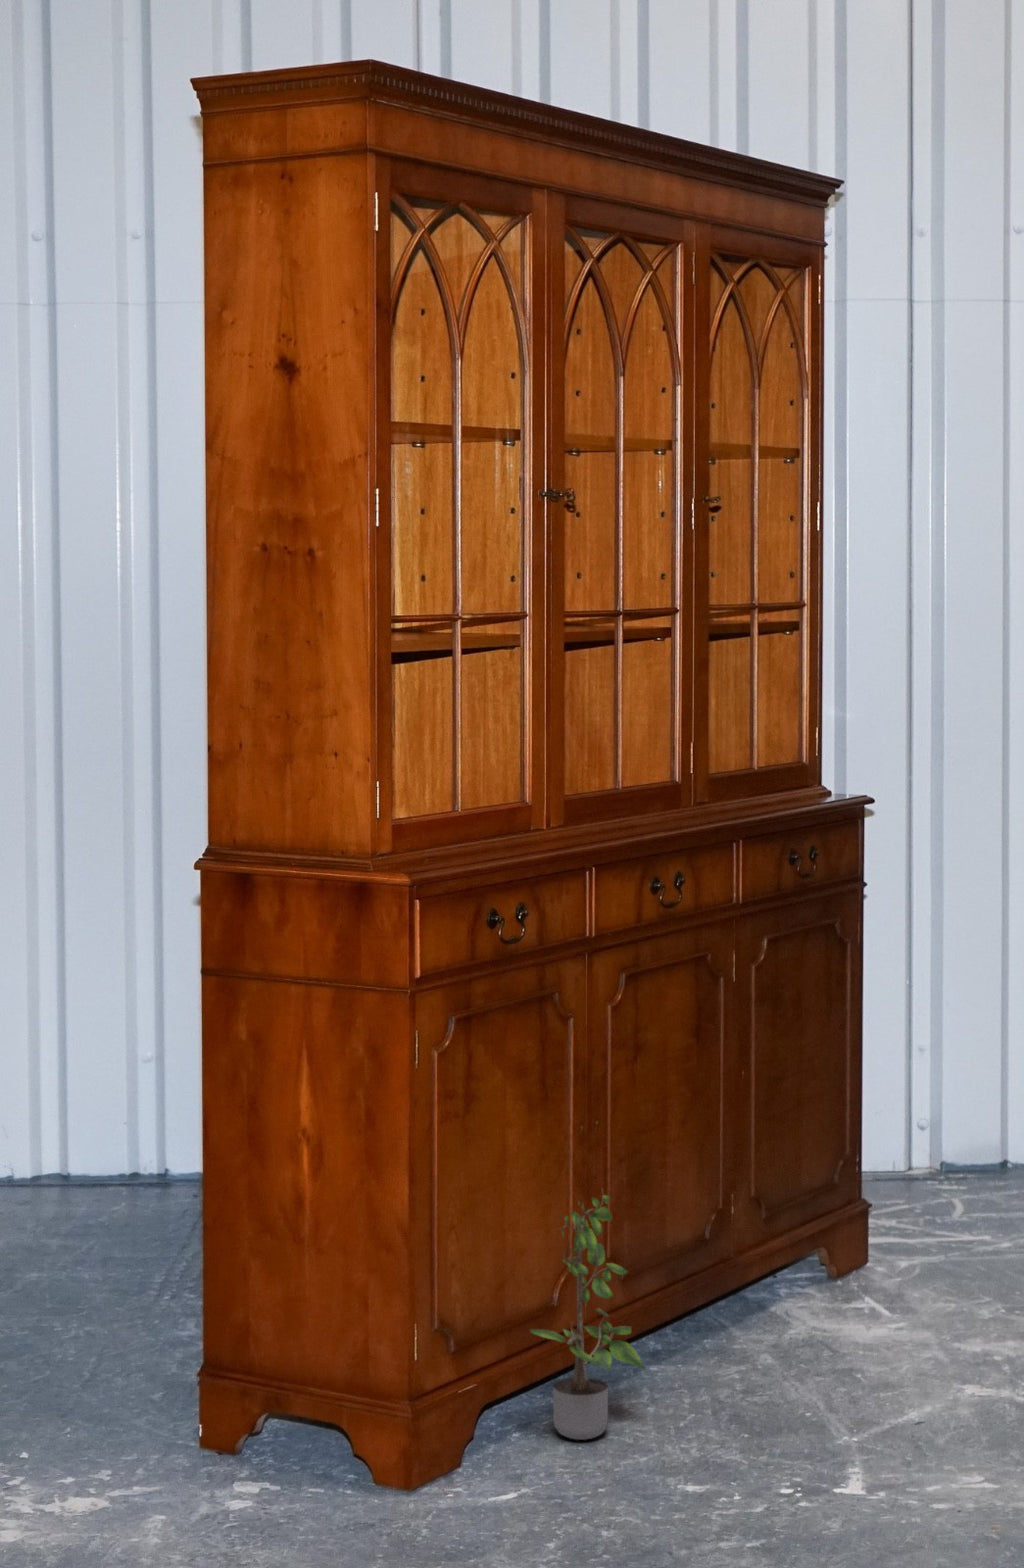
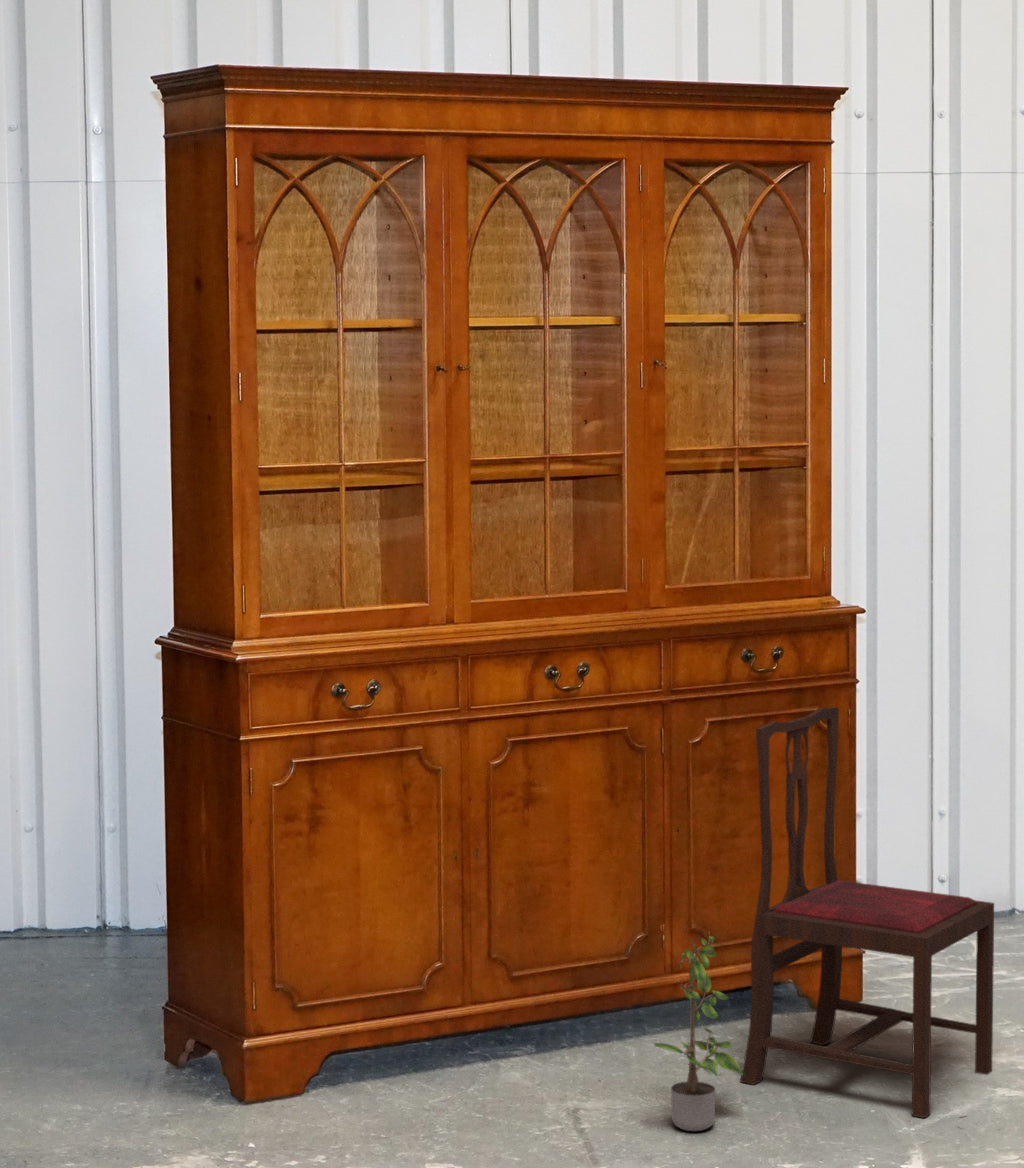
dining chair: none [649,914,964,1424] -> present [740,707,994,1118]

